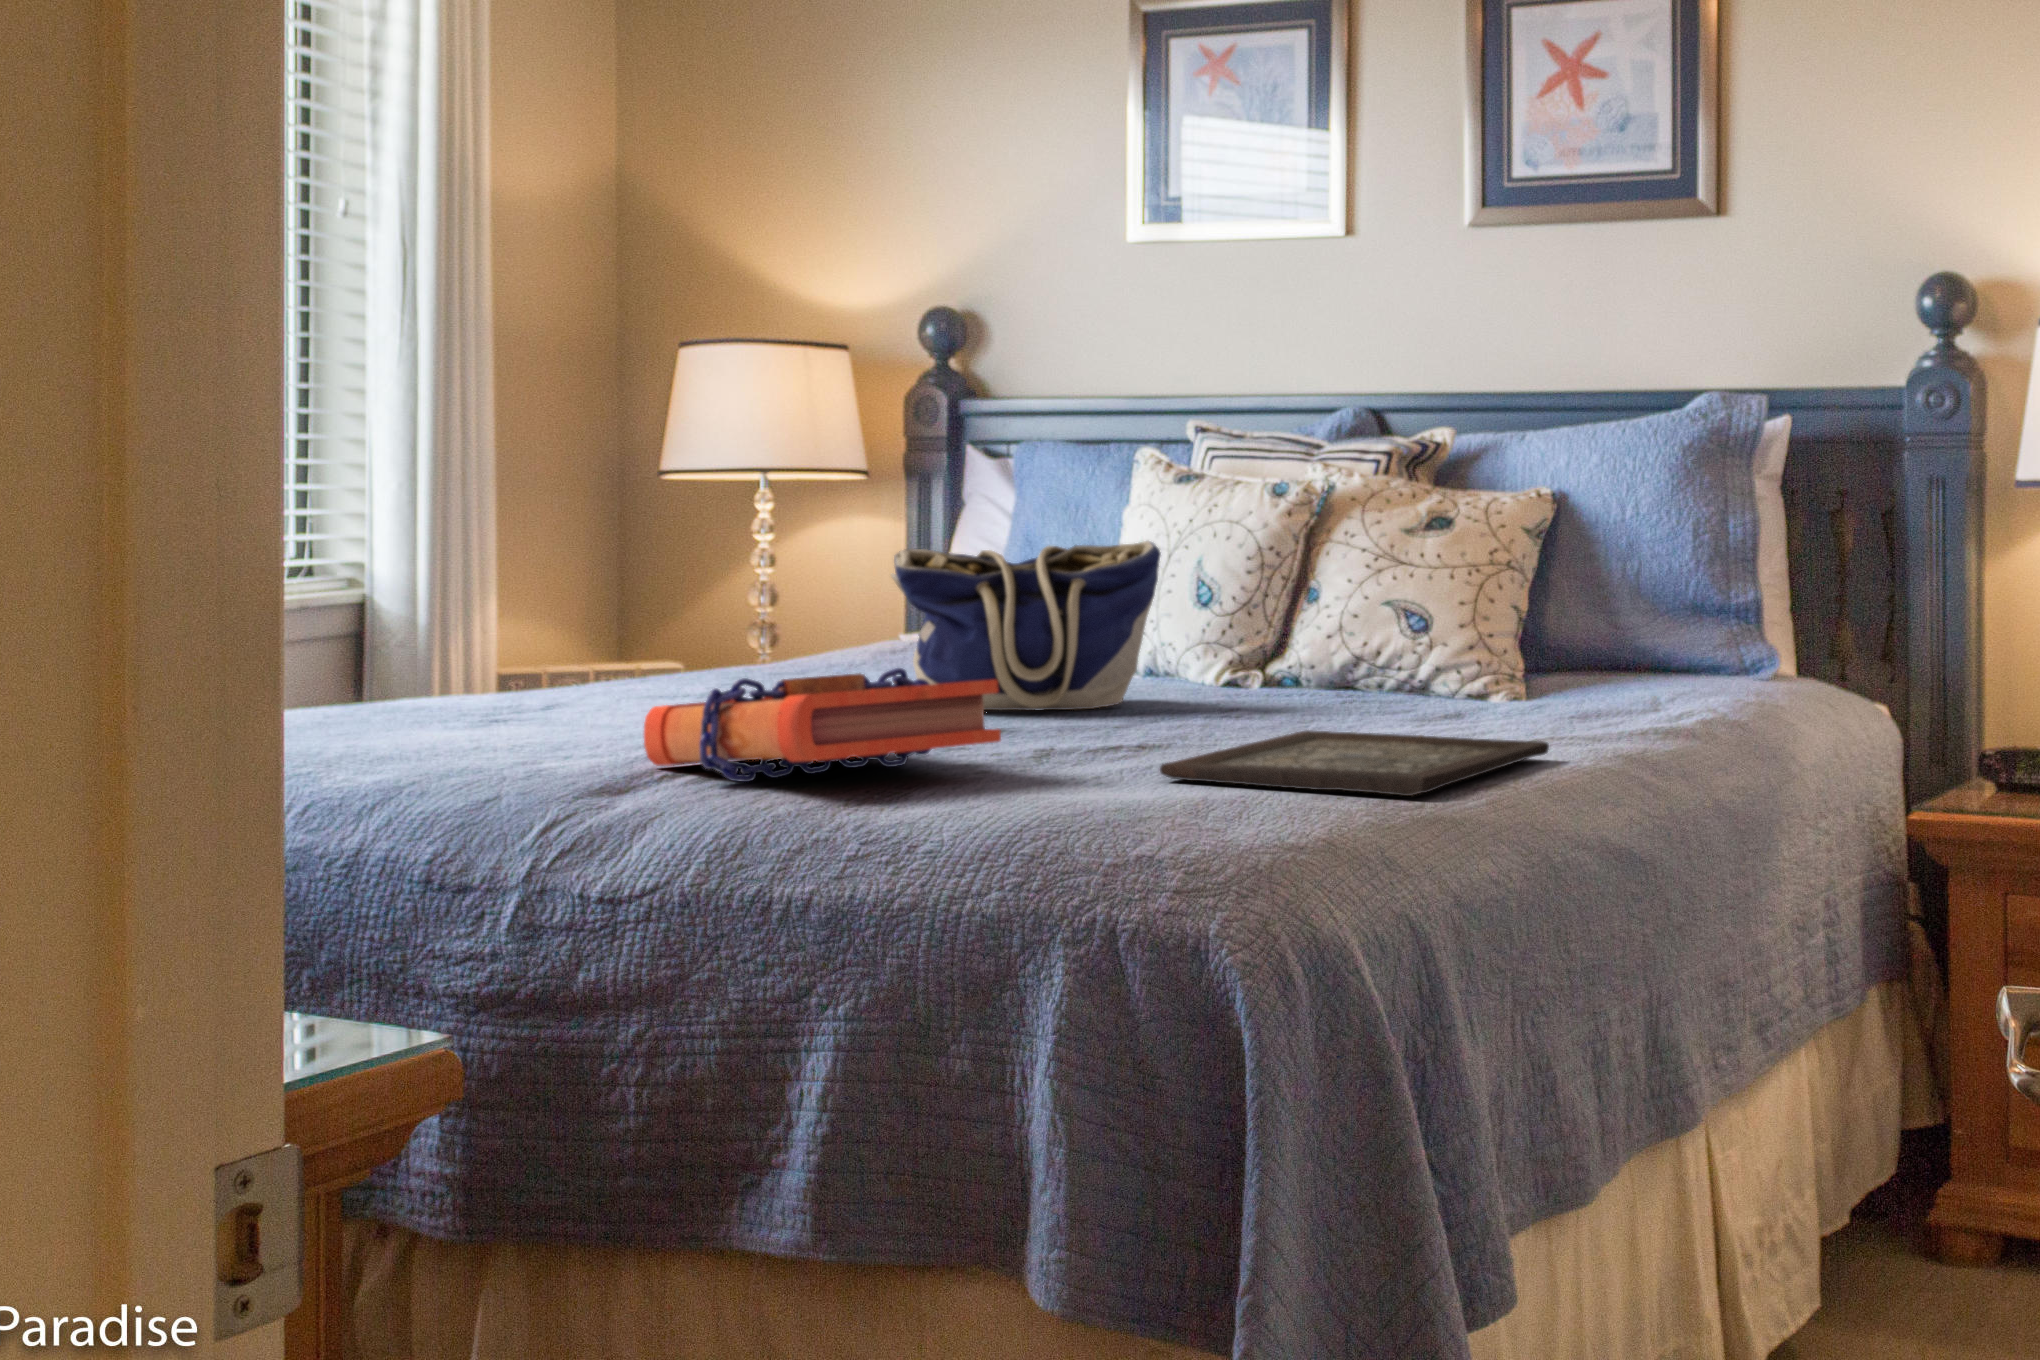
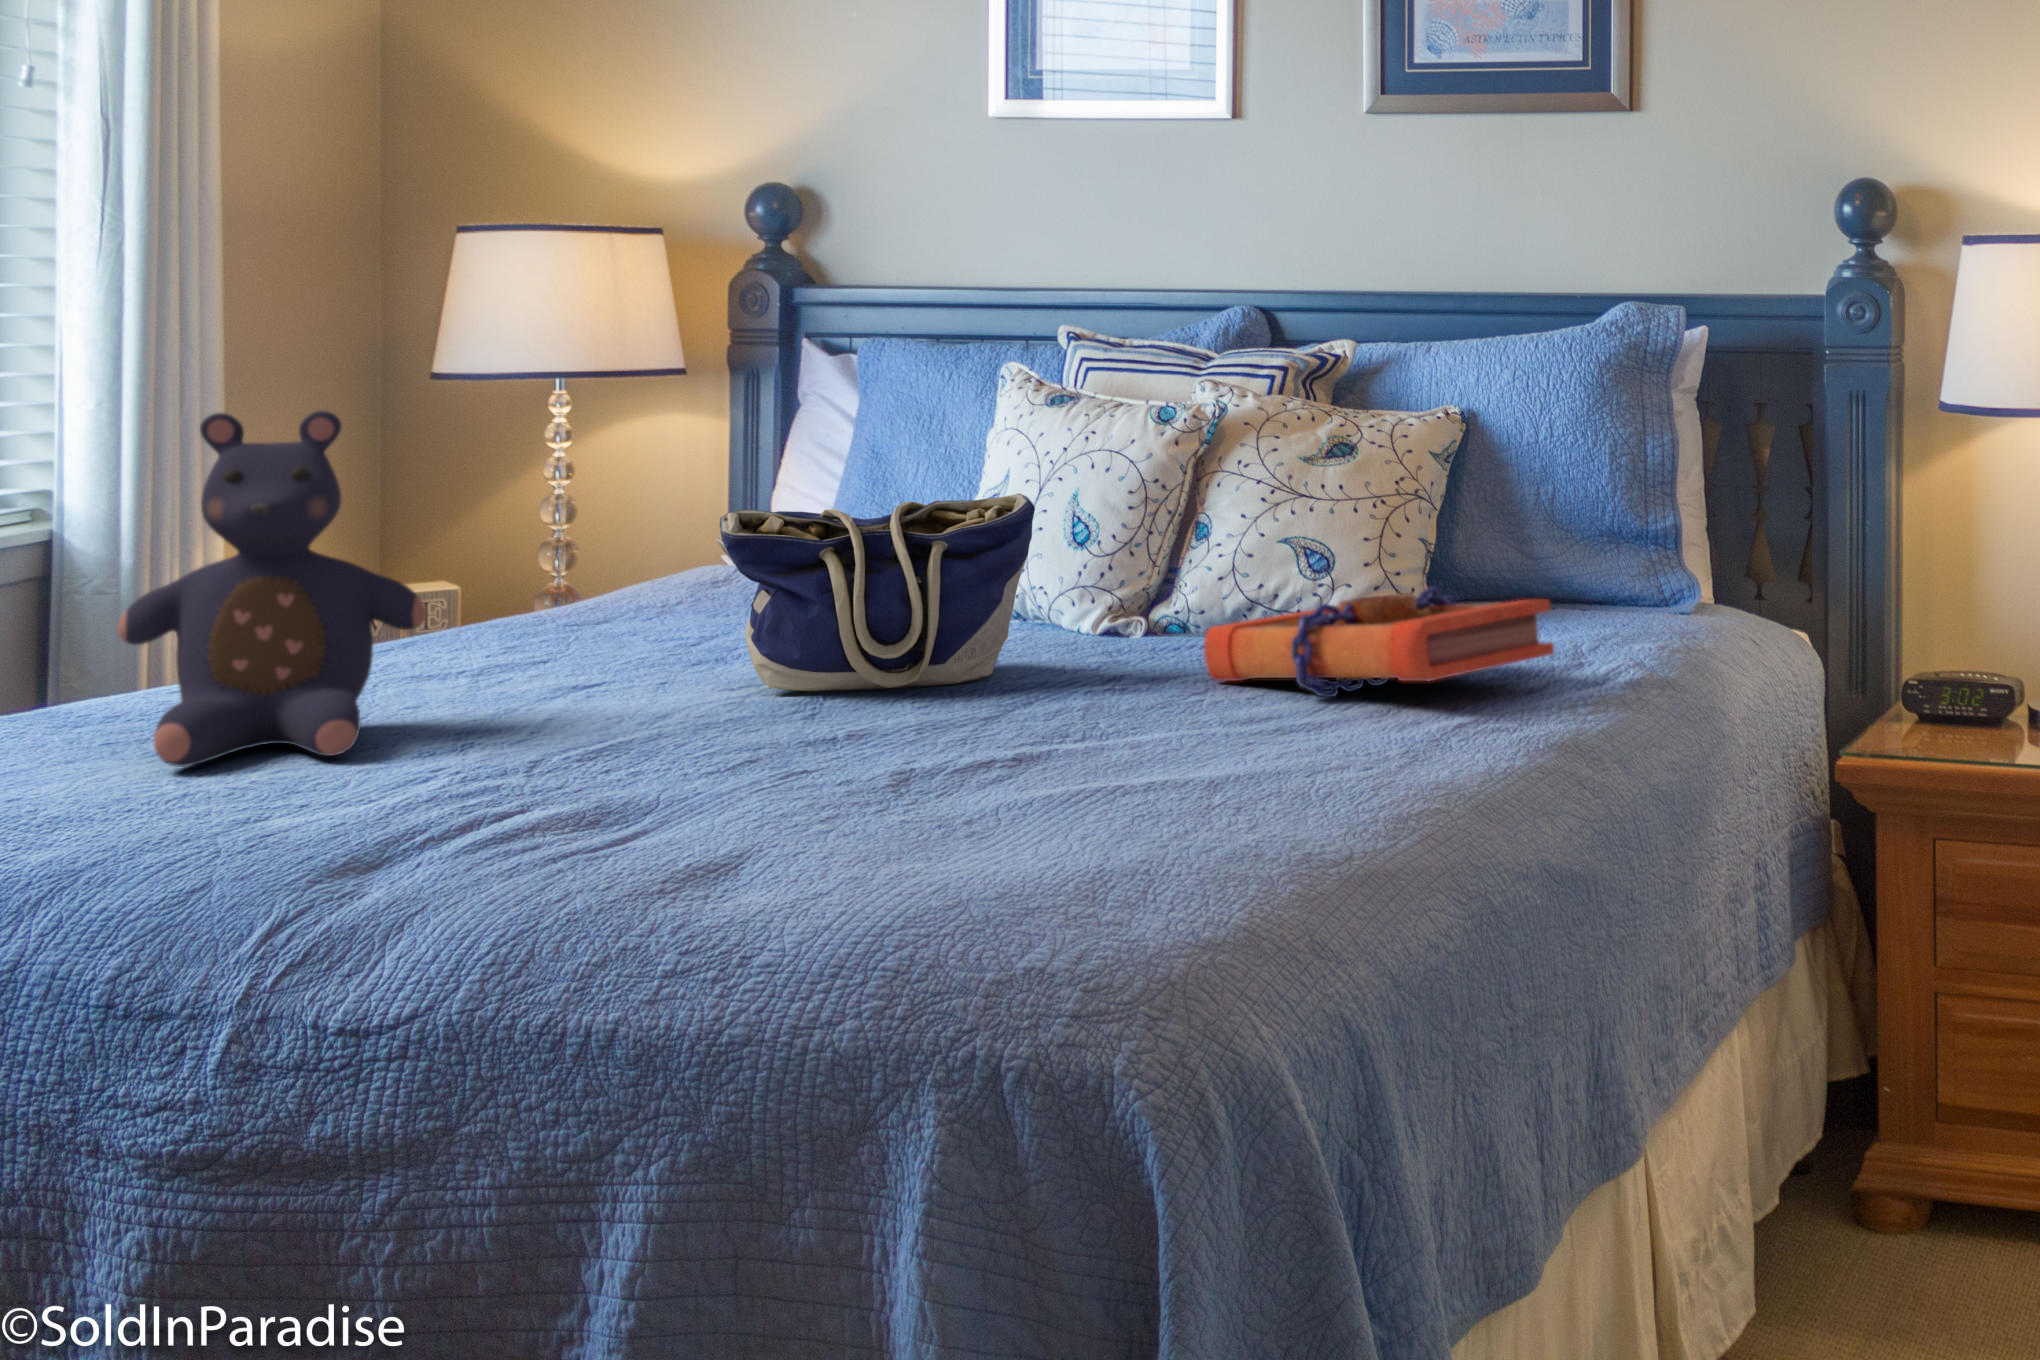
teddy bear: none [418,453,656,739] -> present [118,411,427,767]
book: present [644,668,1001,782] -> present [1204,587,1554,697]
tray: present [1160,730,1549,796] -> none [1045,726,1486,837]

